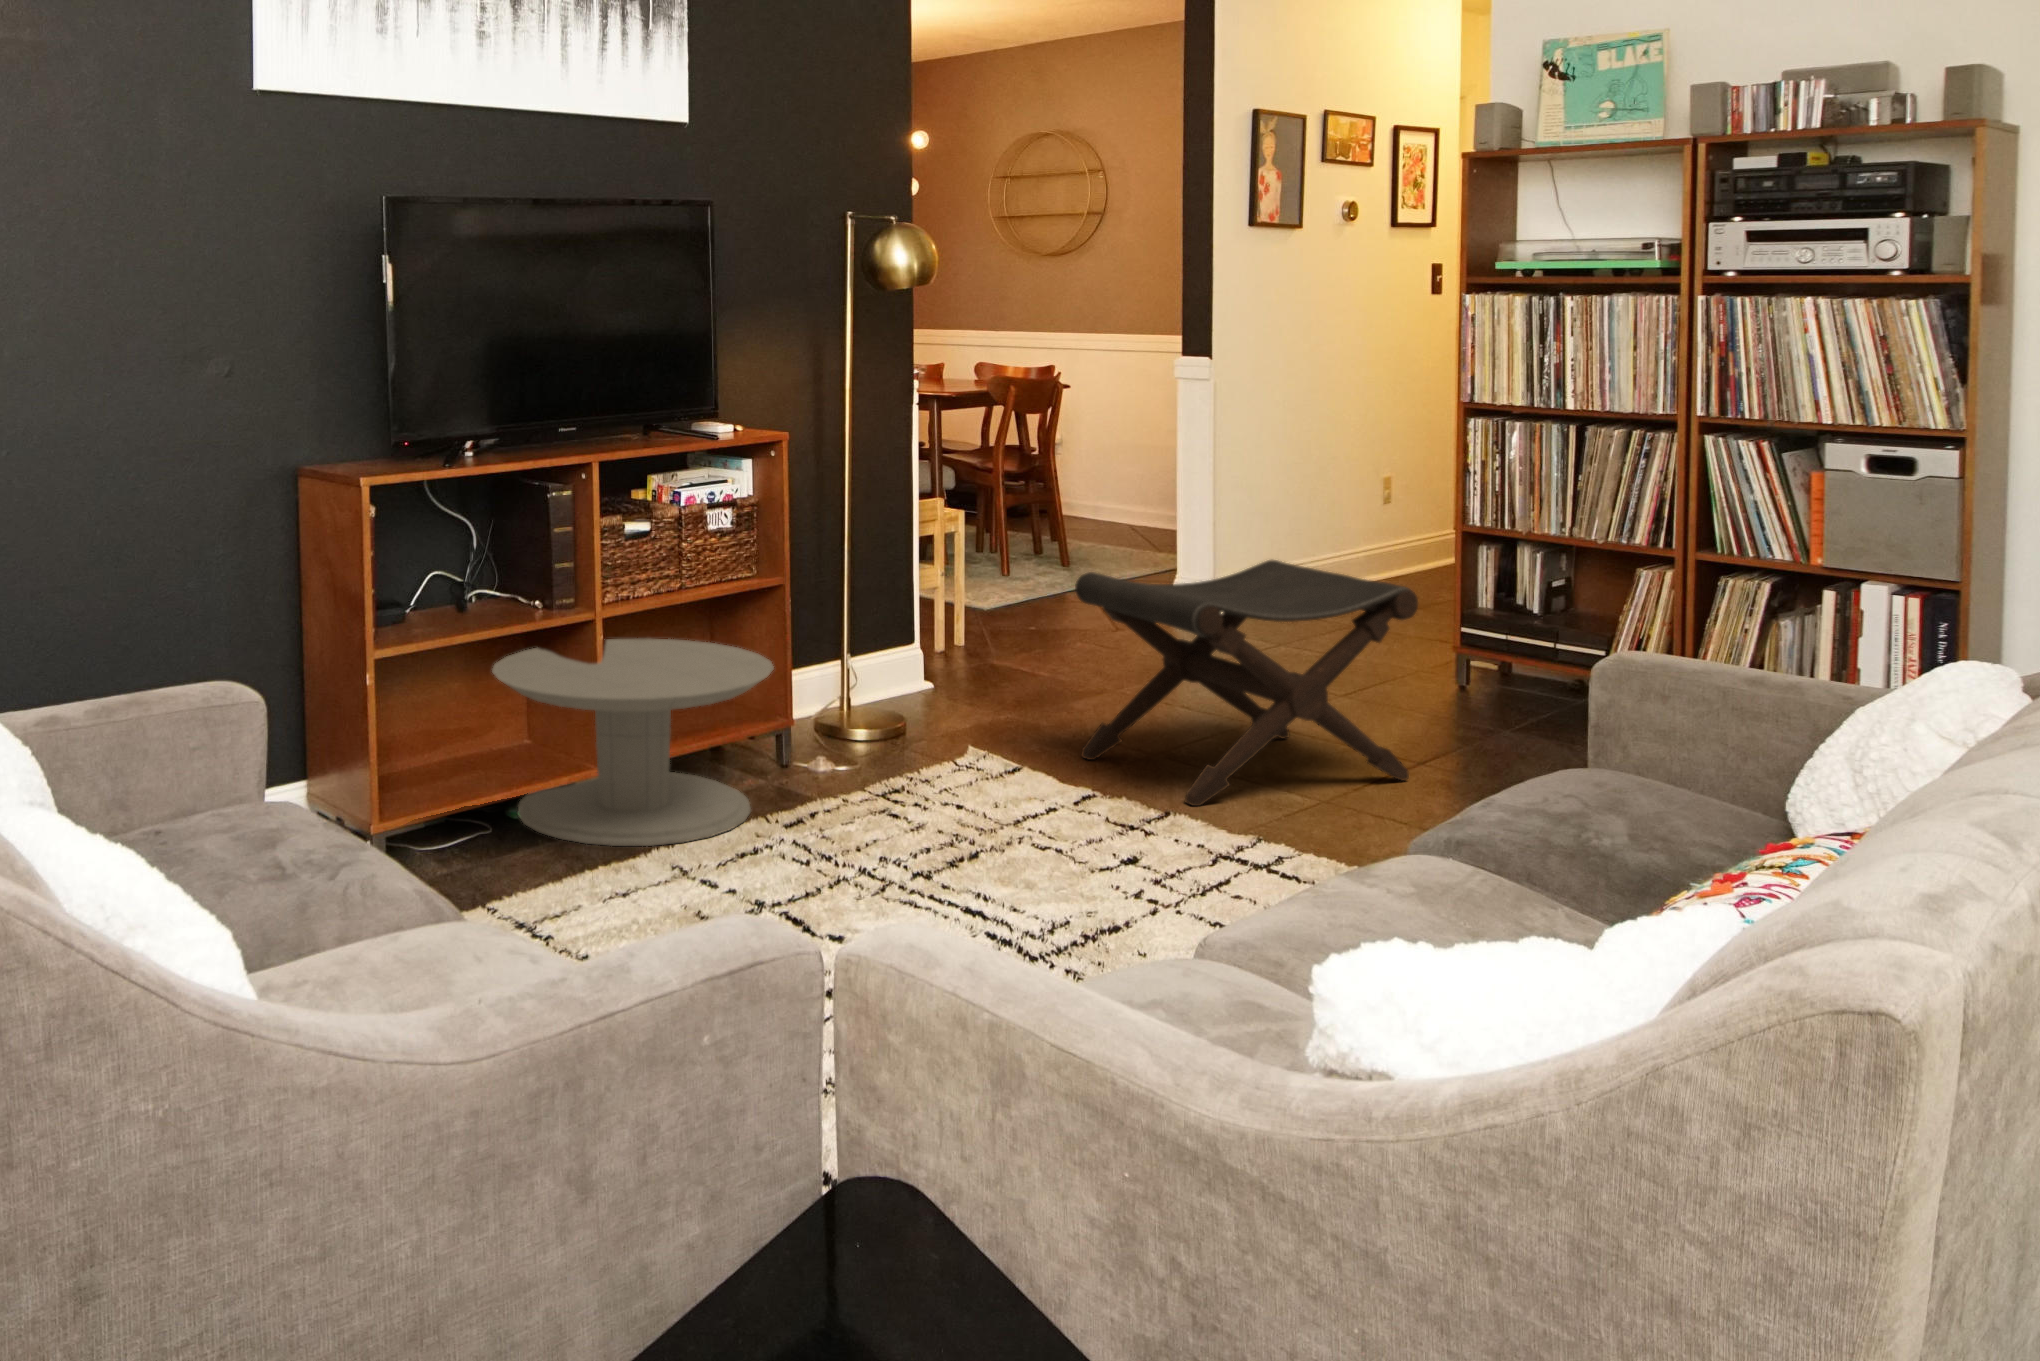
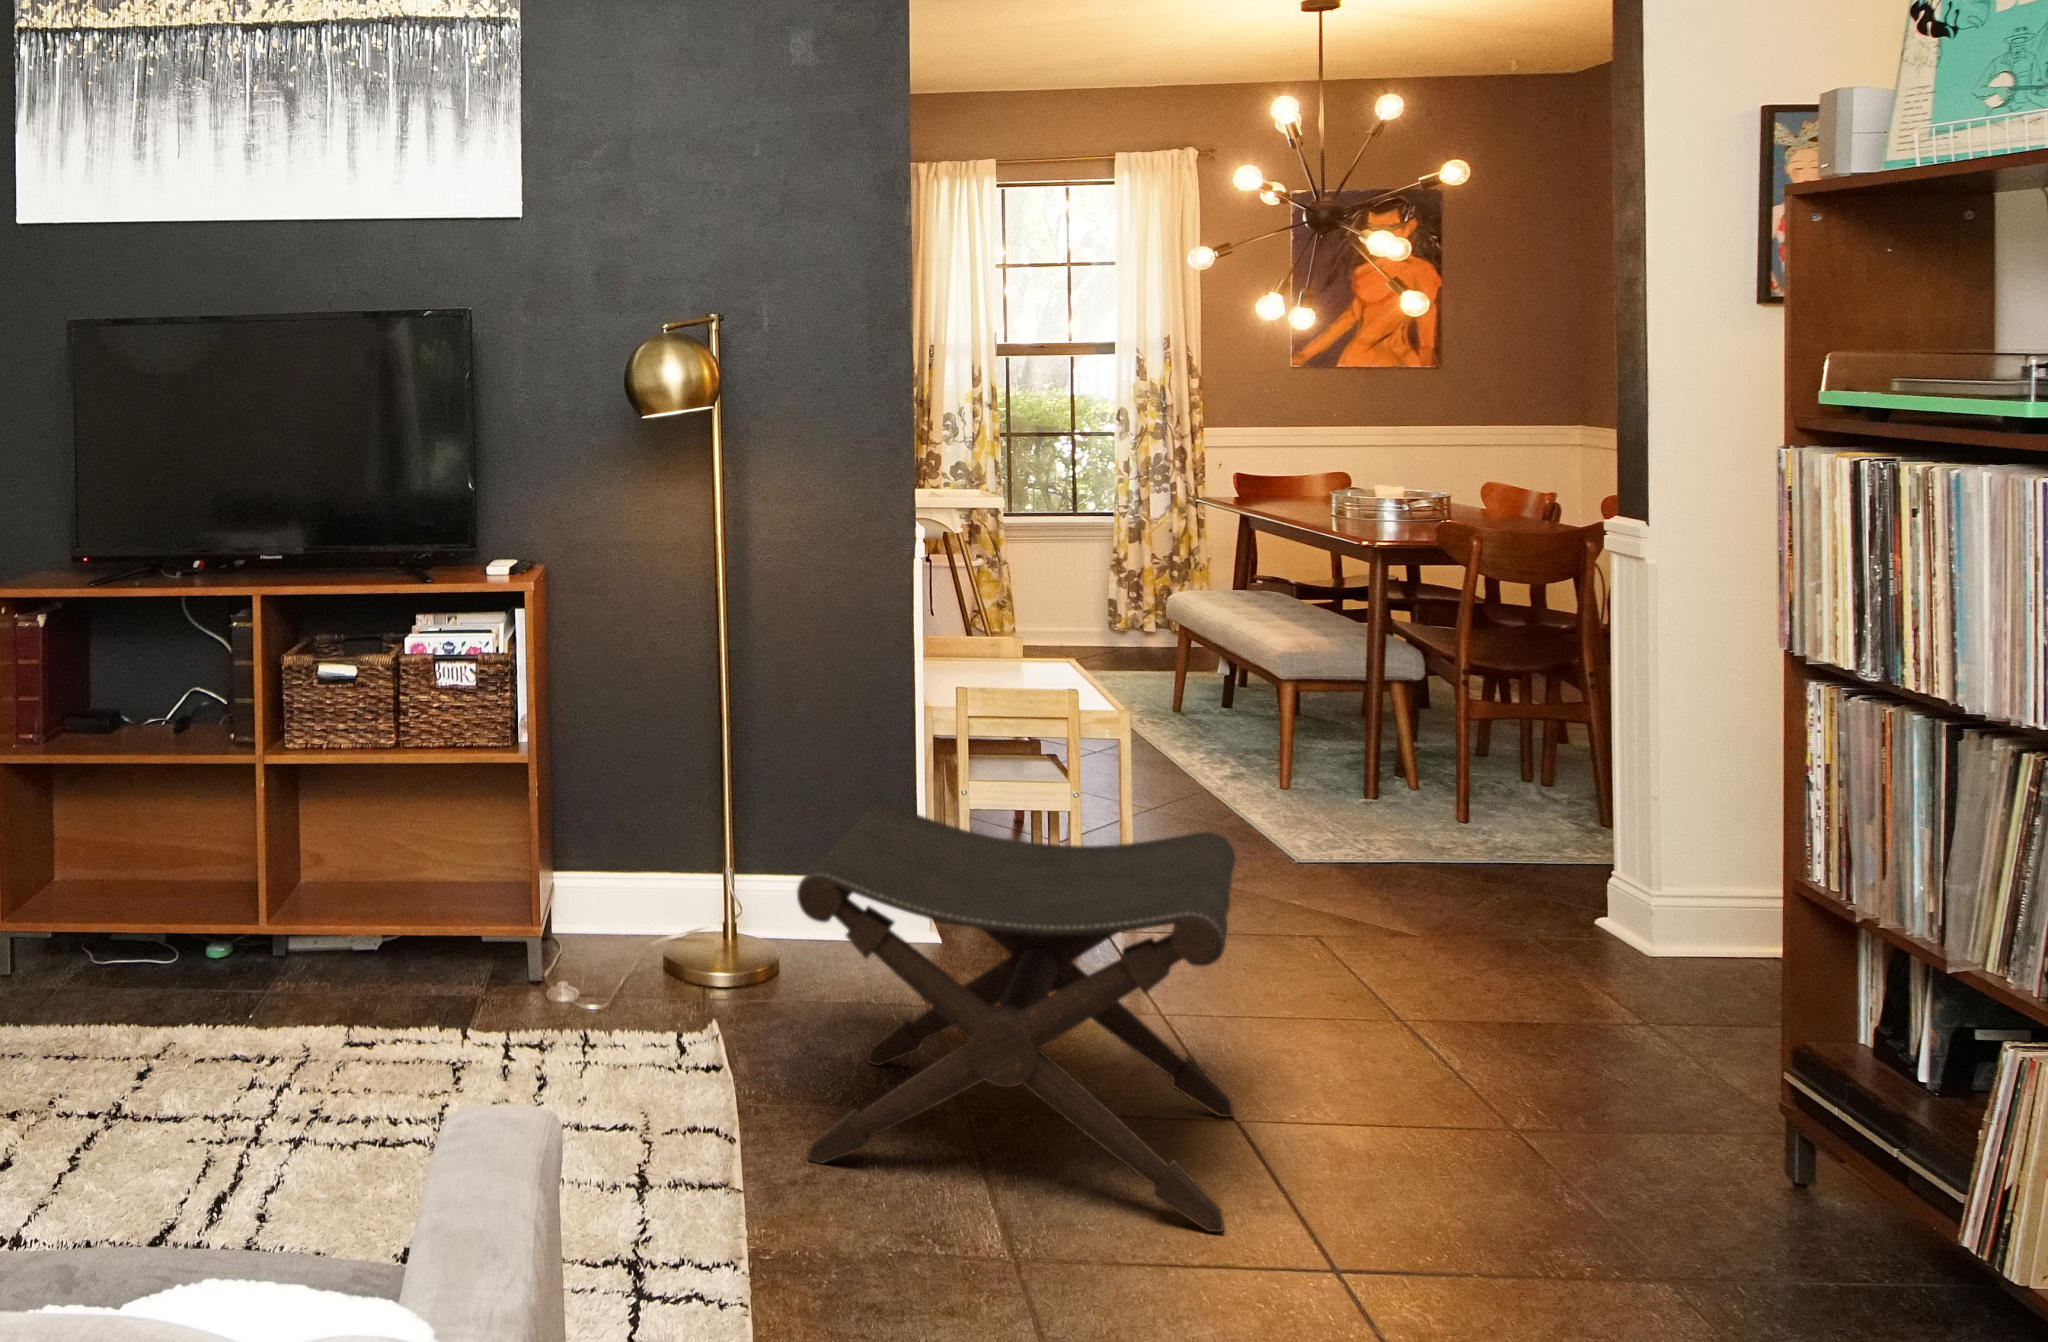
side table: present [492,638,774,846] -> none [137,784,445,1025]

